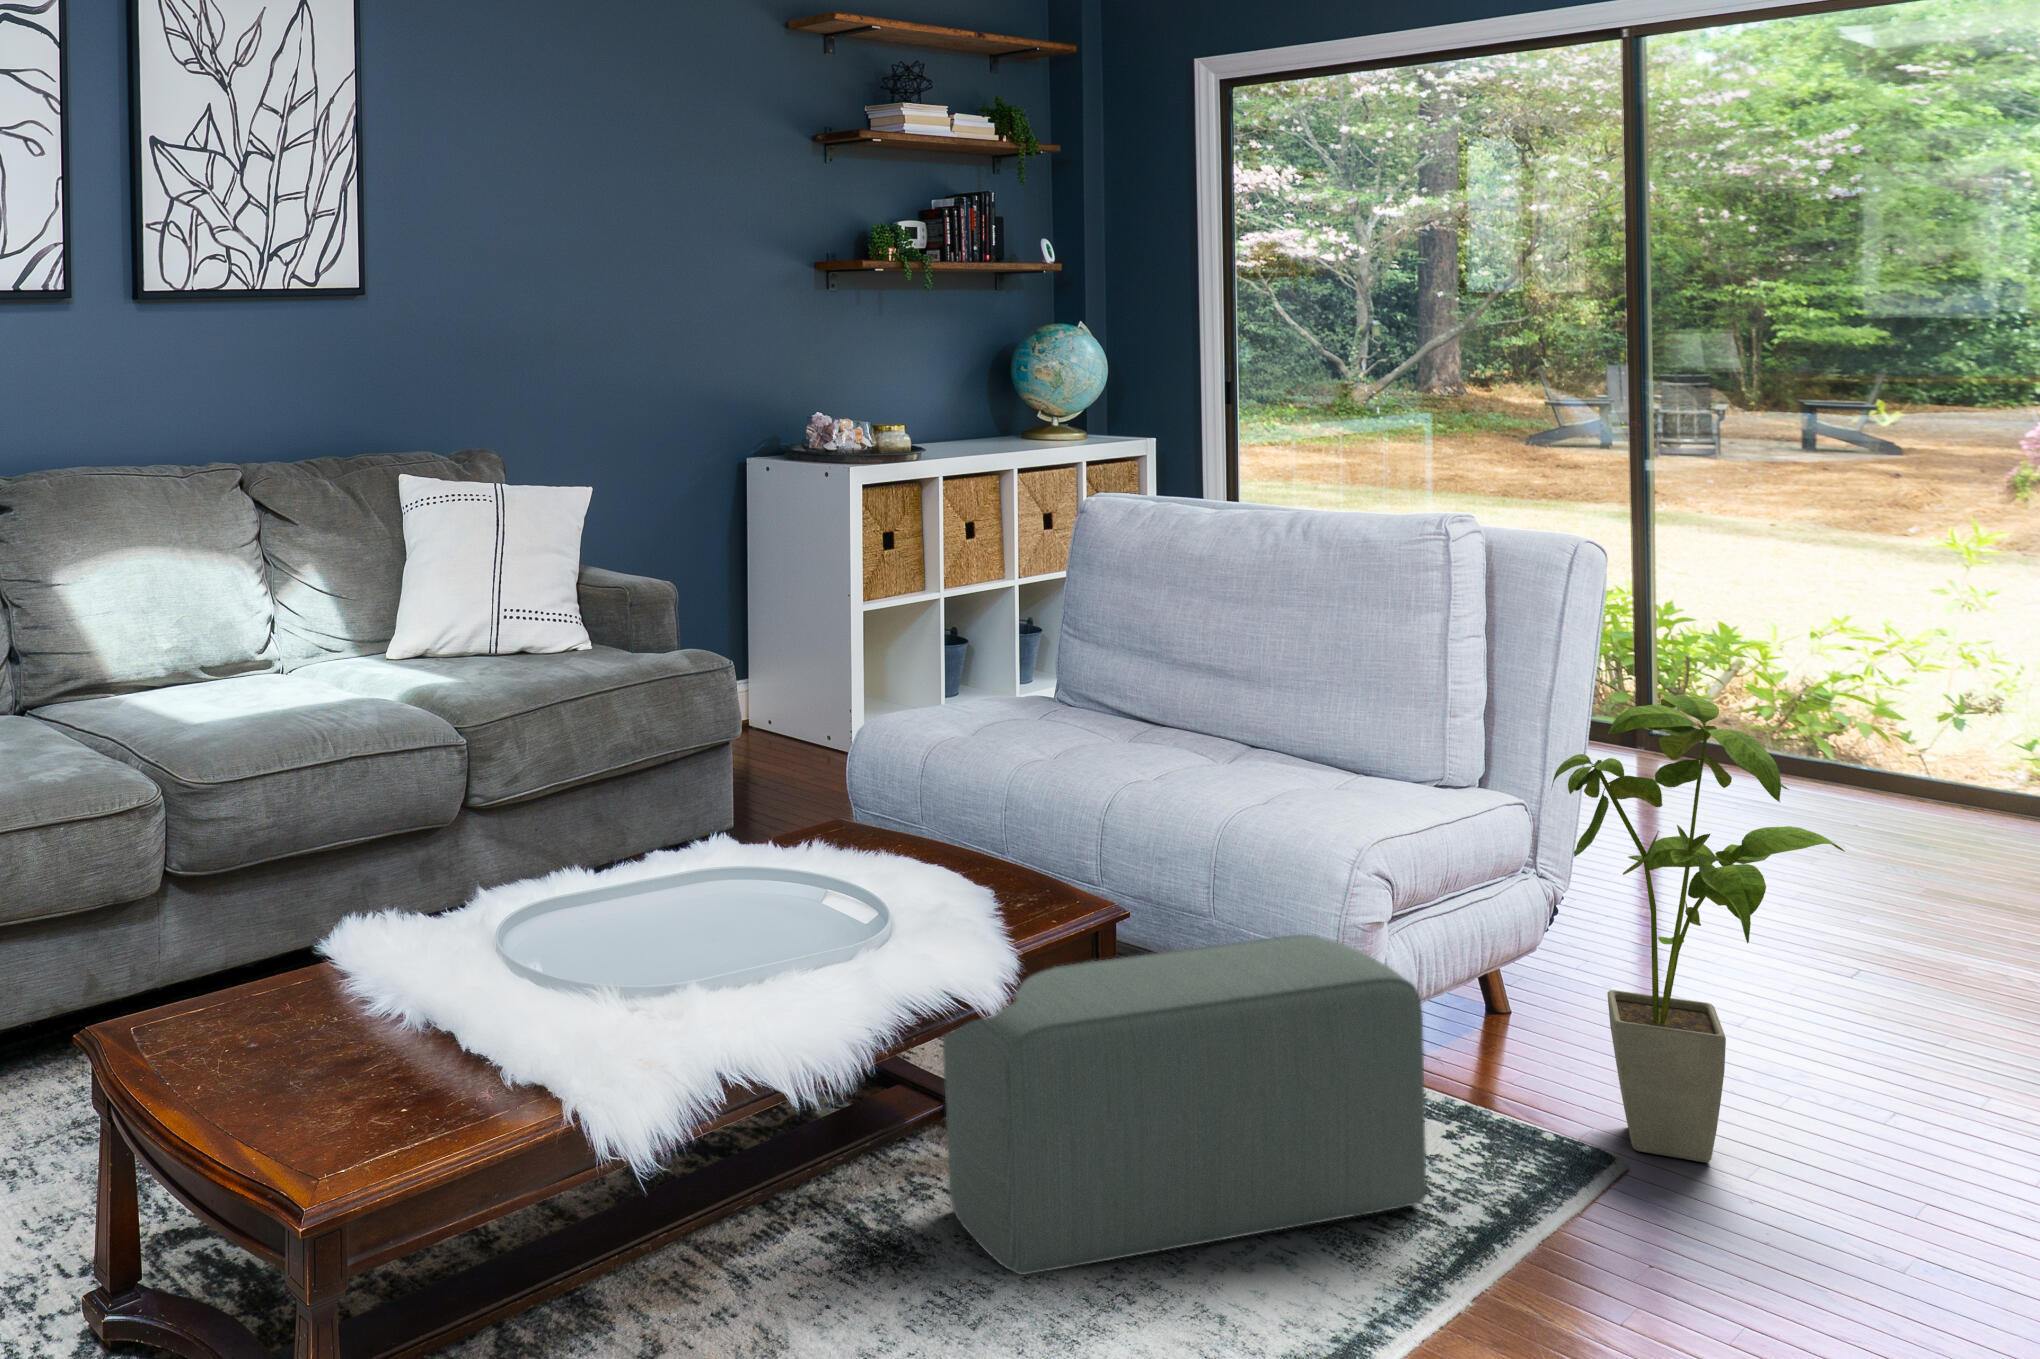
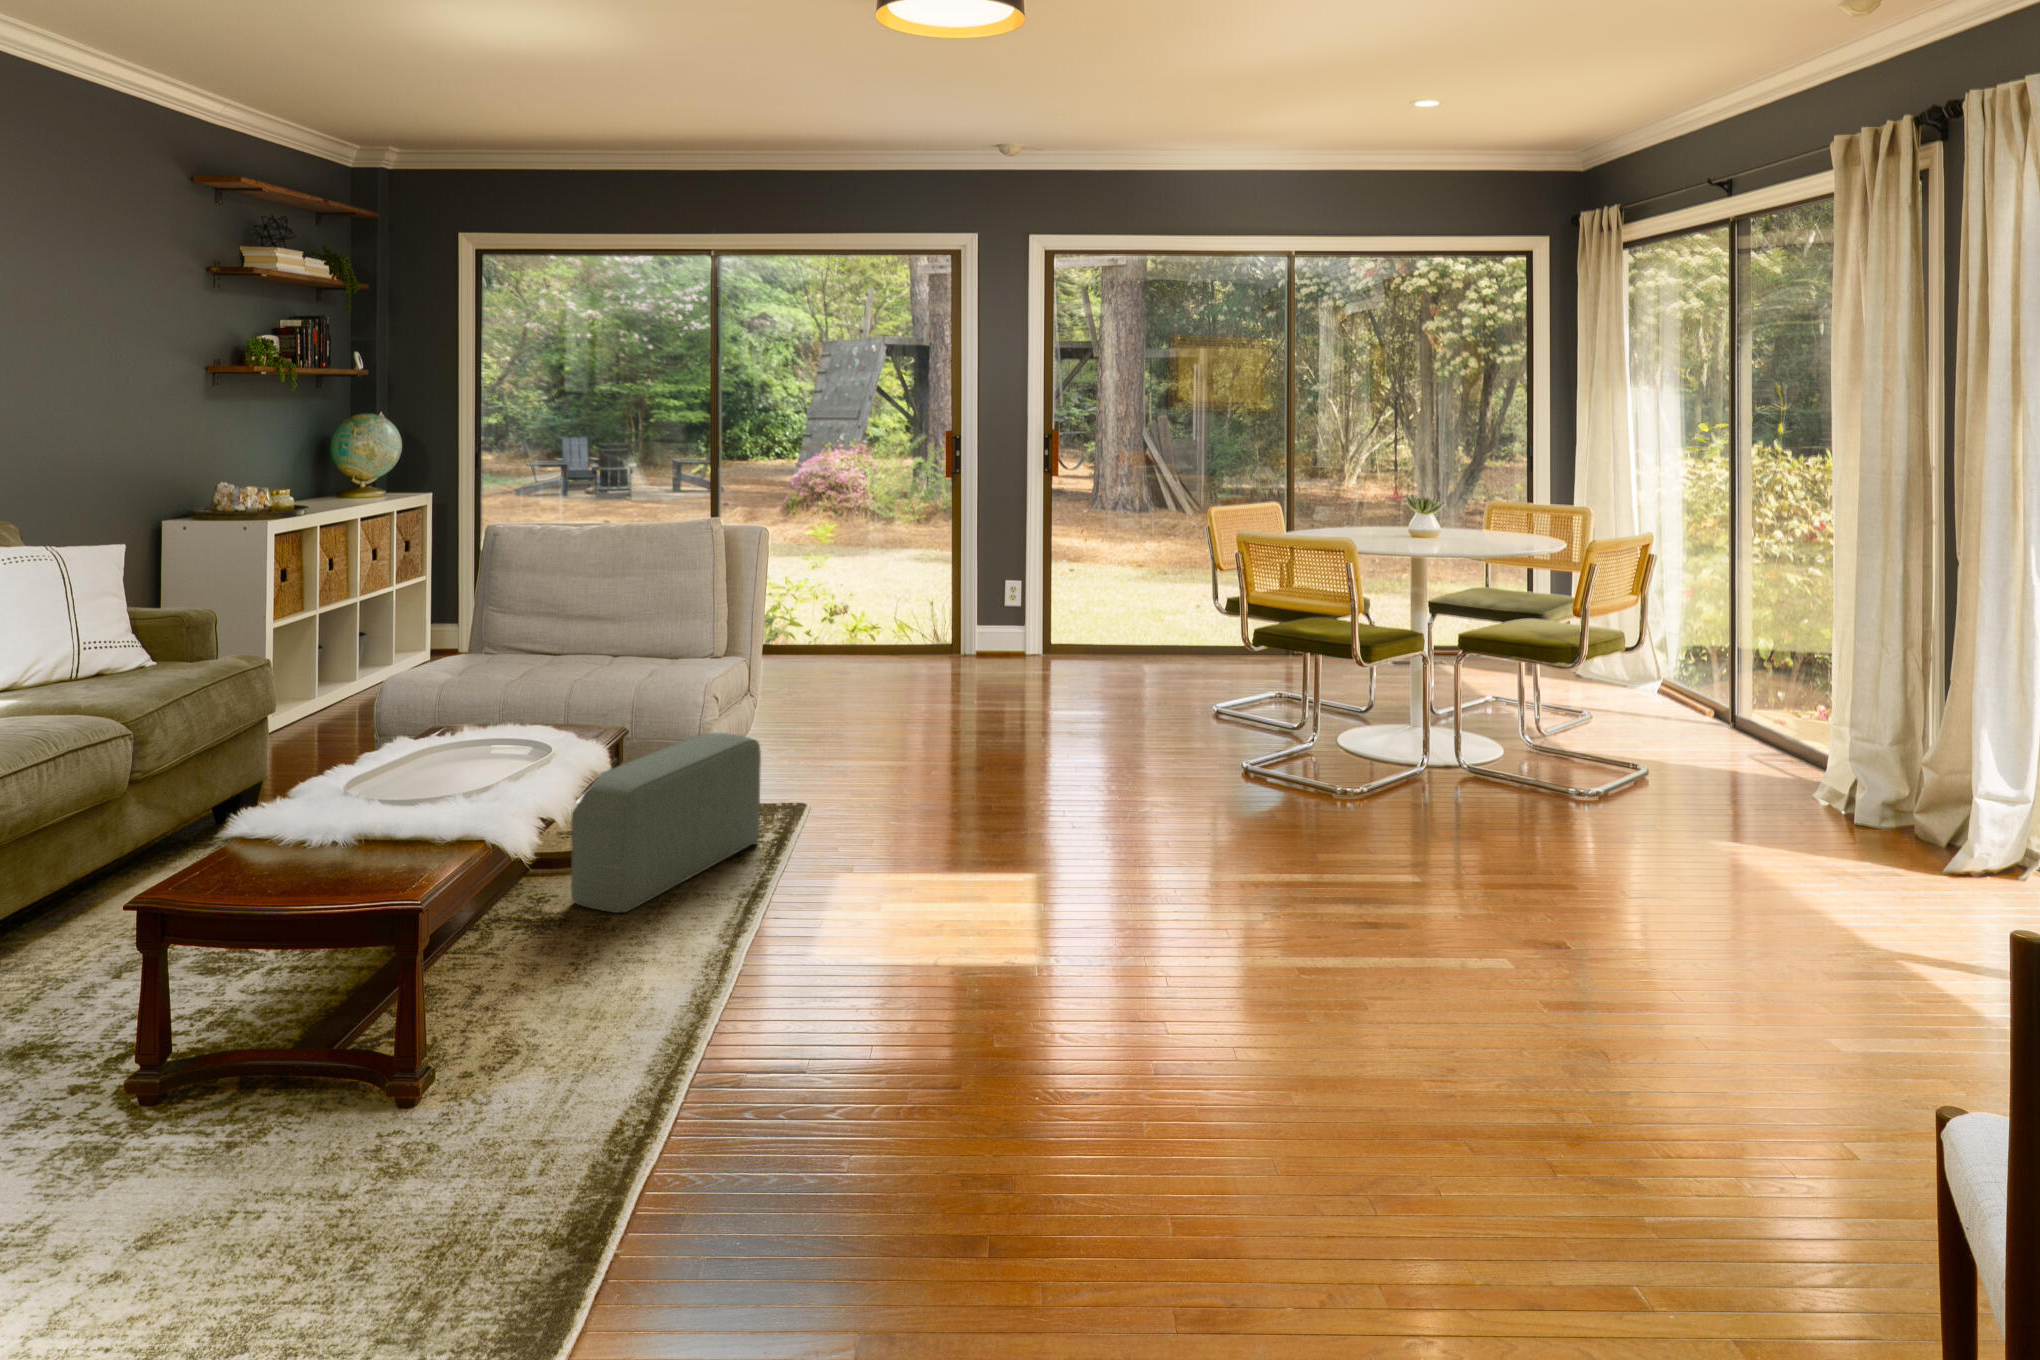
house plant: present [1551,695,1845,1162] -> none [782,601,883,804]

